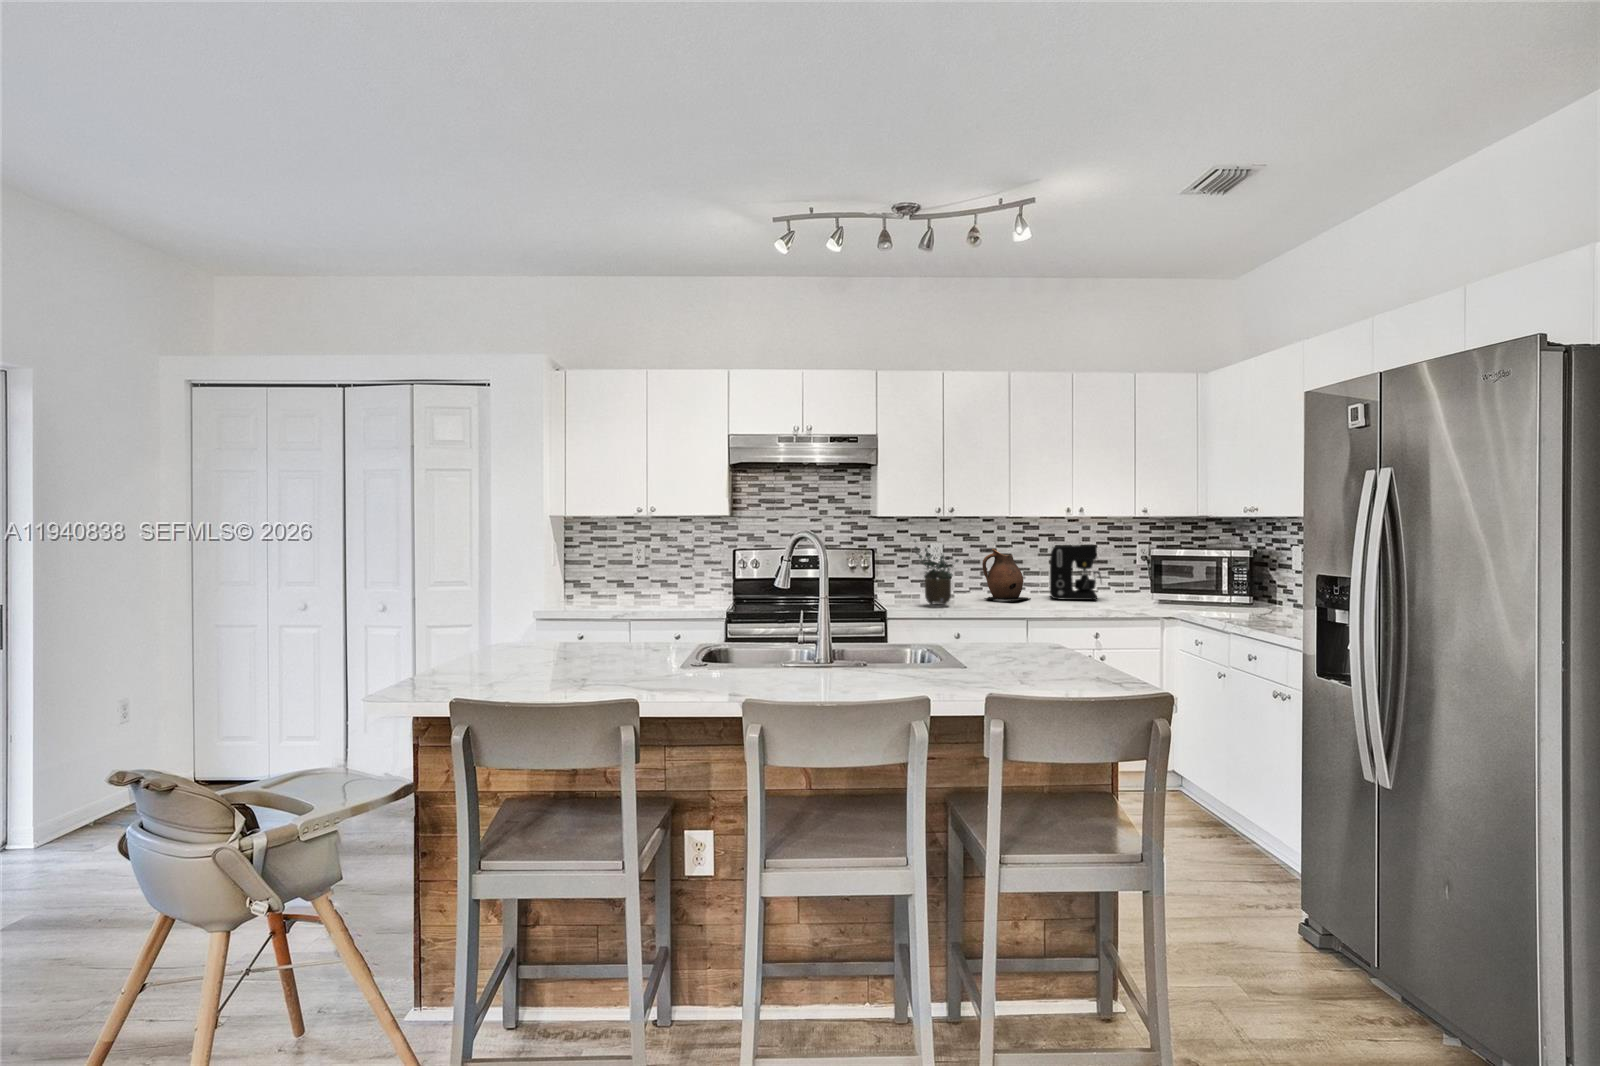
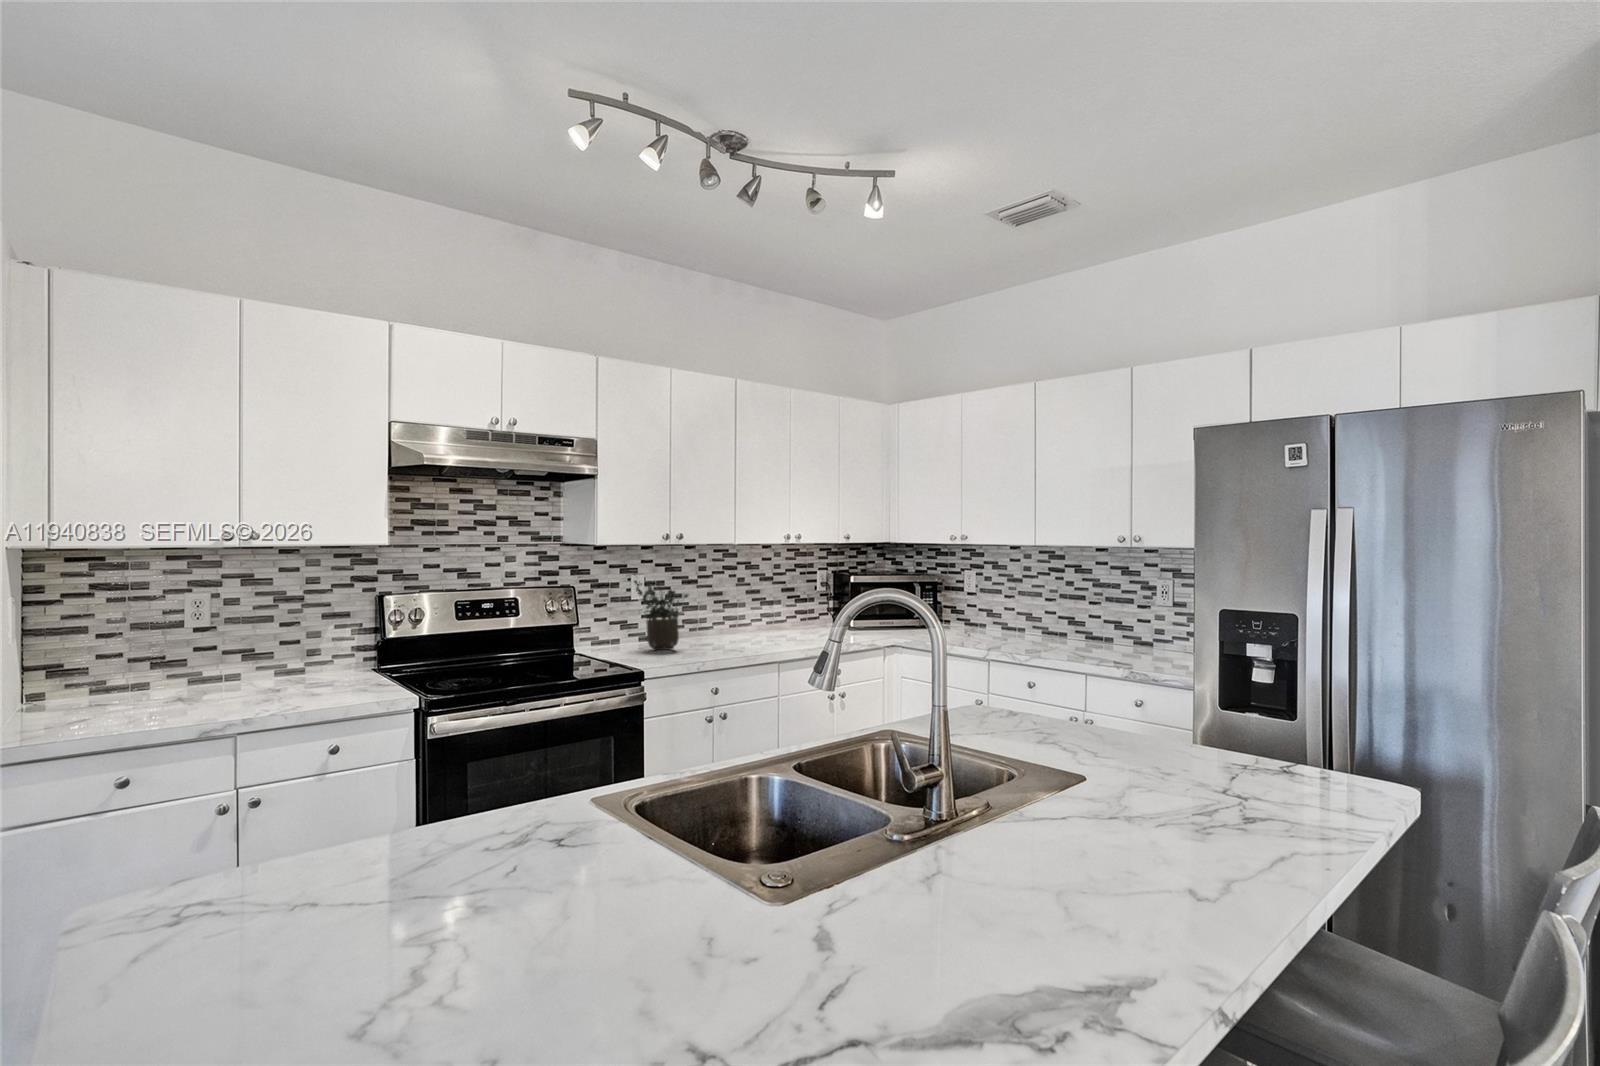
coffee maker: present [1049,544,1101,600] -> none [743,571,799,631]
ceramic pitcher: present [982,549,1031,601] -> none [690,580,736,638]

